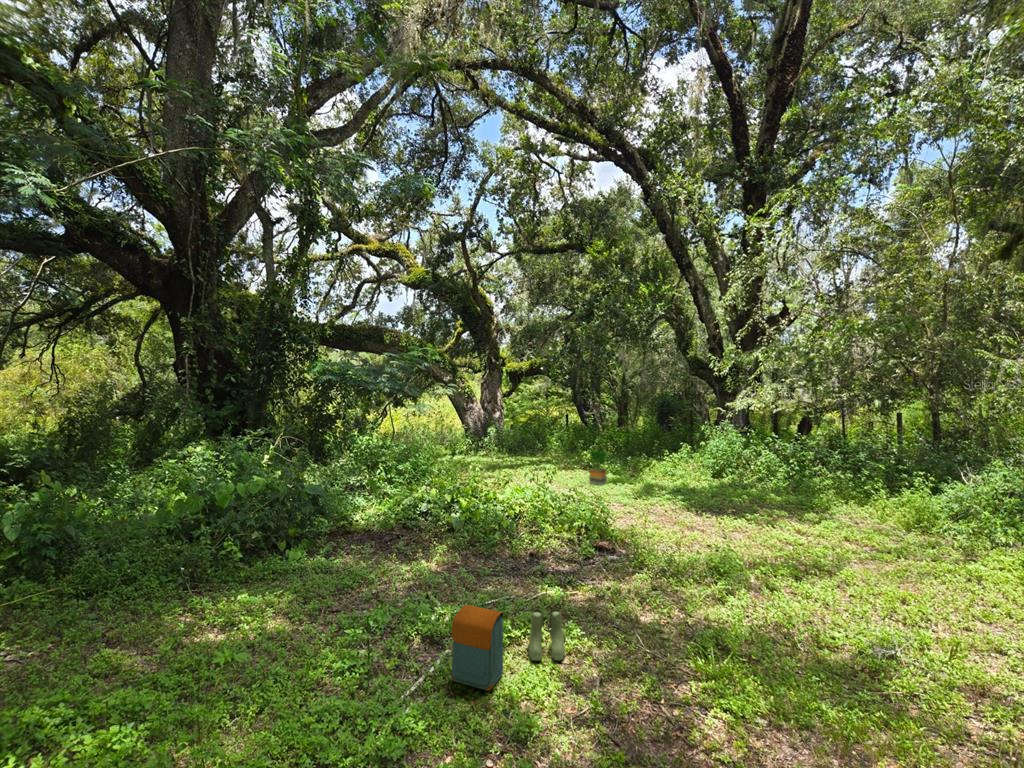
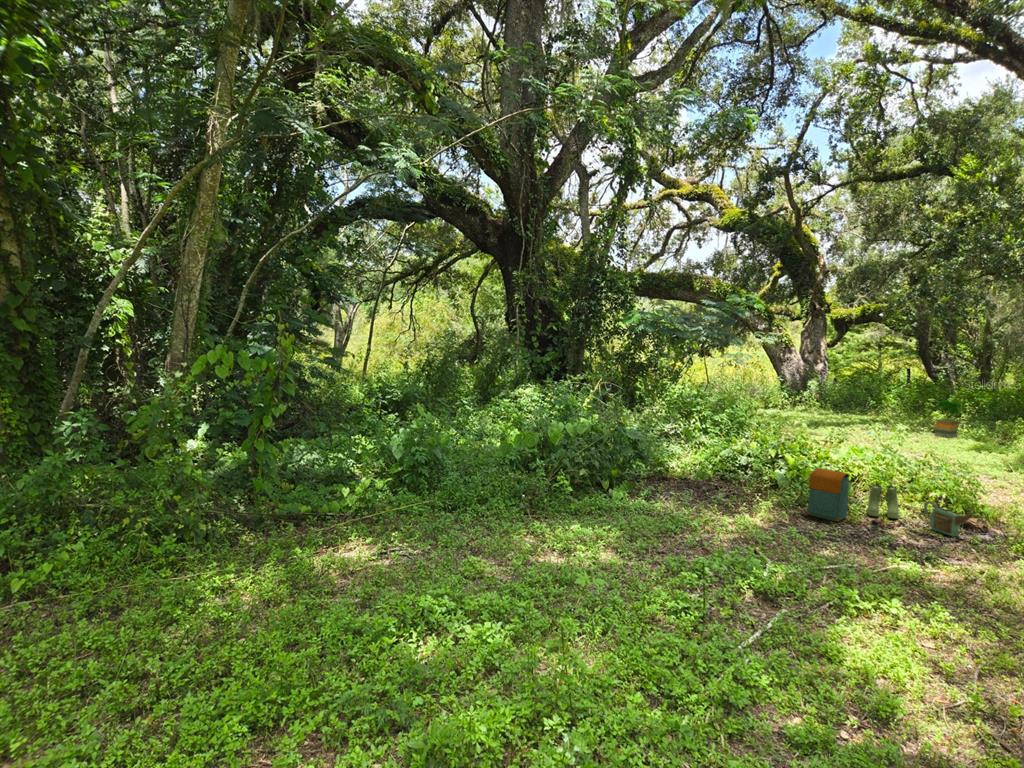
watering can: none [591,634,650,688] -> present [923,501,973,537]

